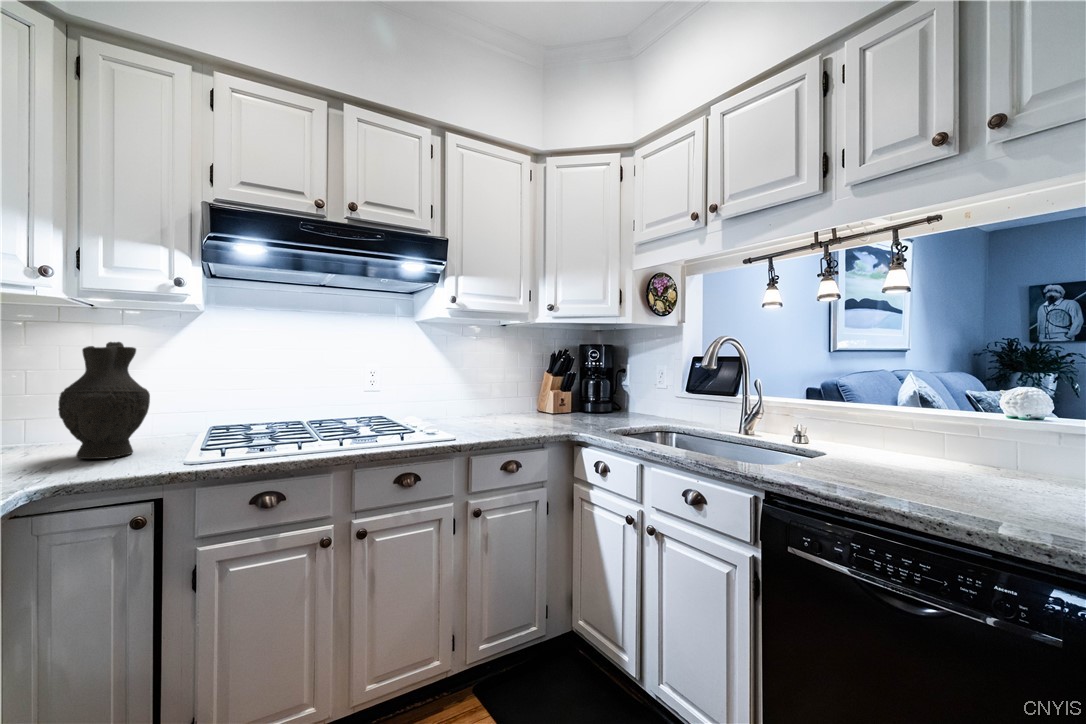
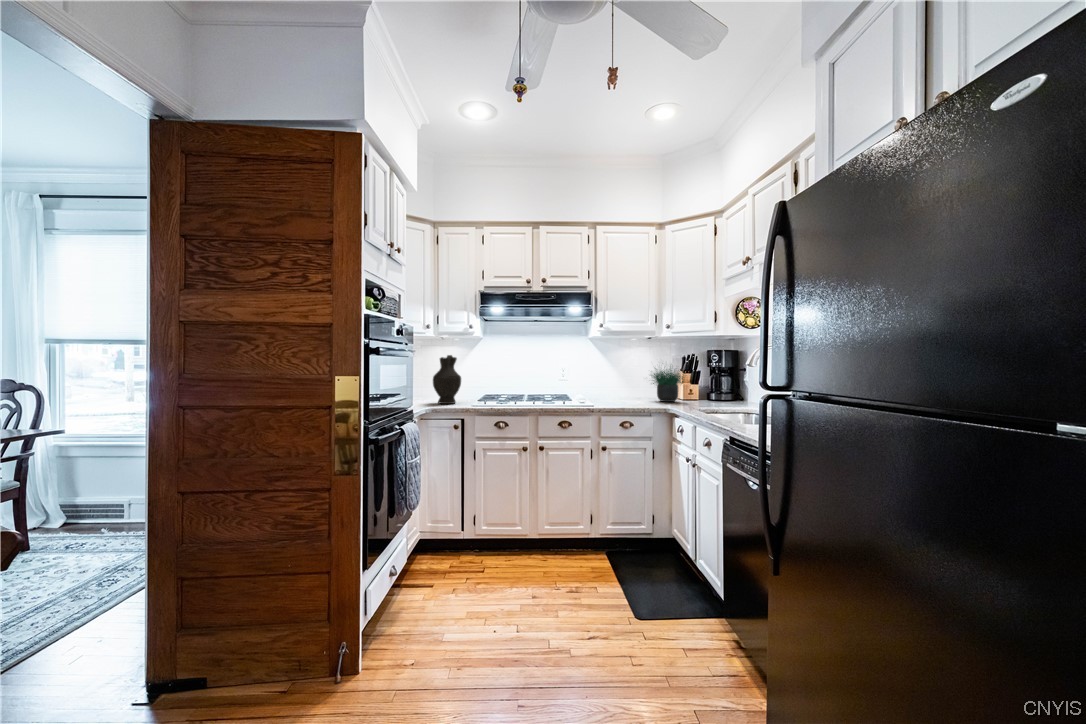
potted plant: none [504,349,576,420] -> present [651,368,683,402]

